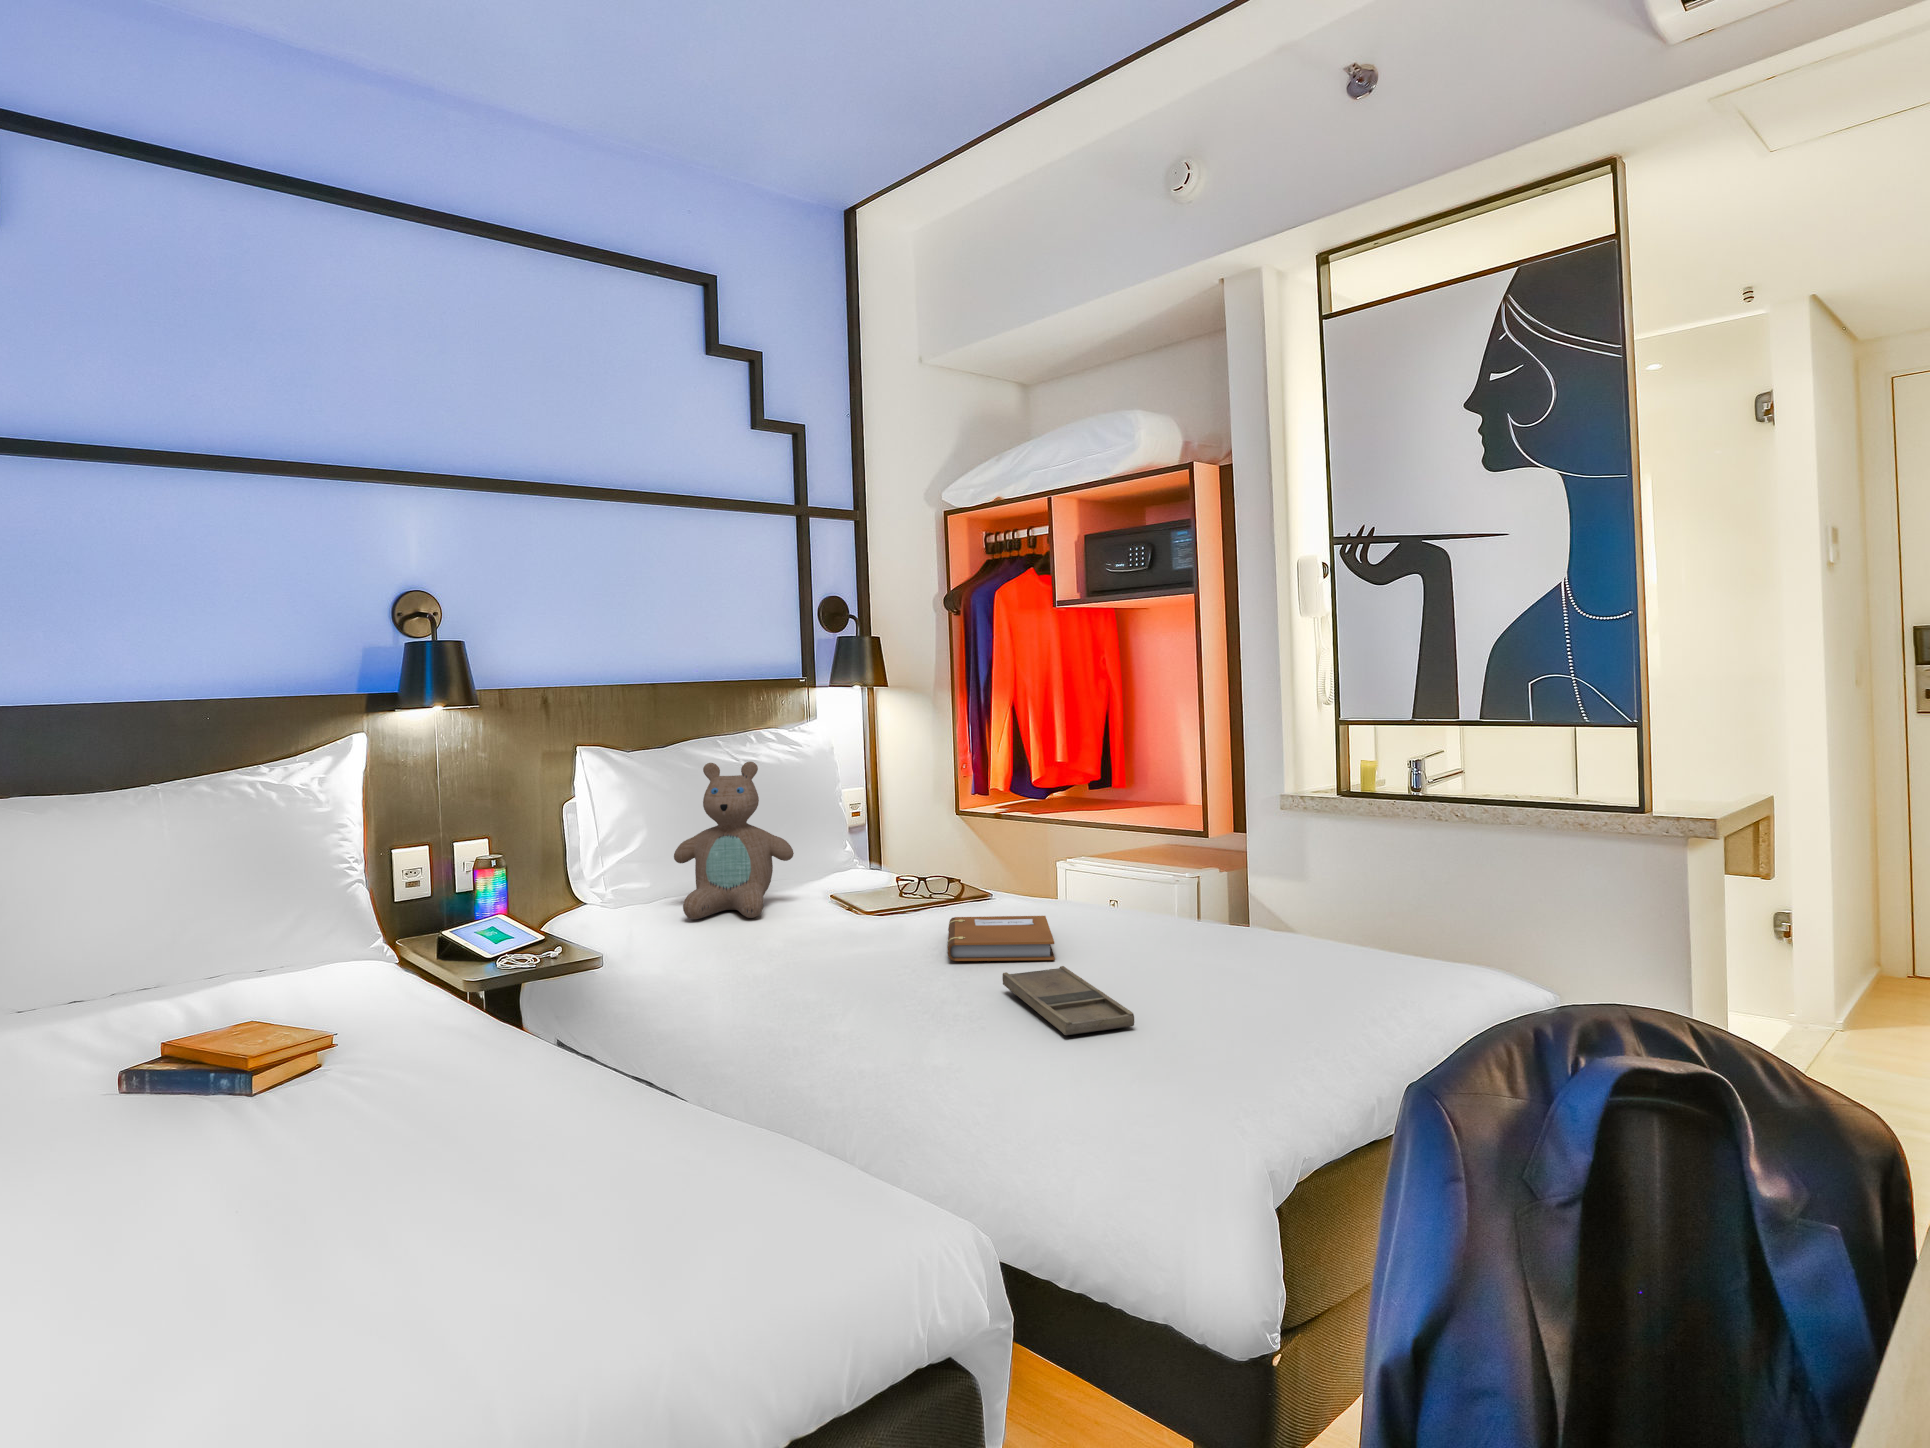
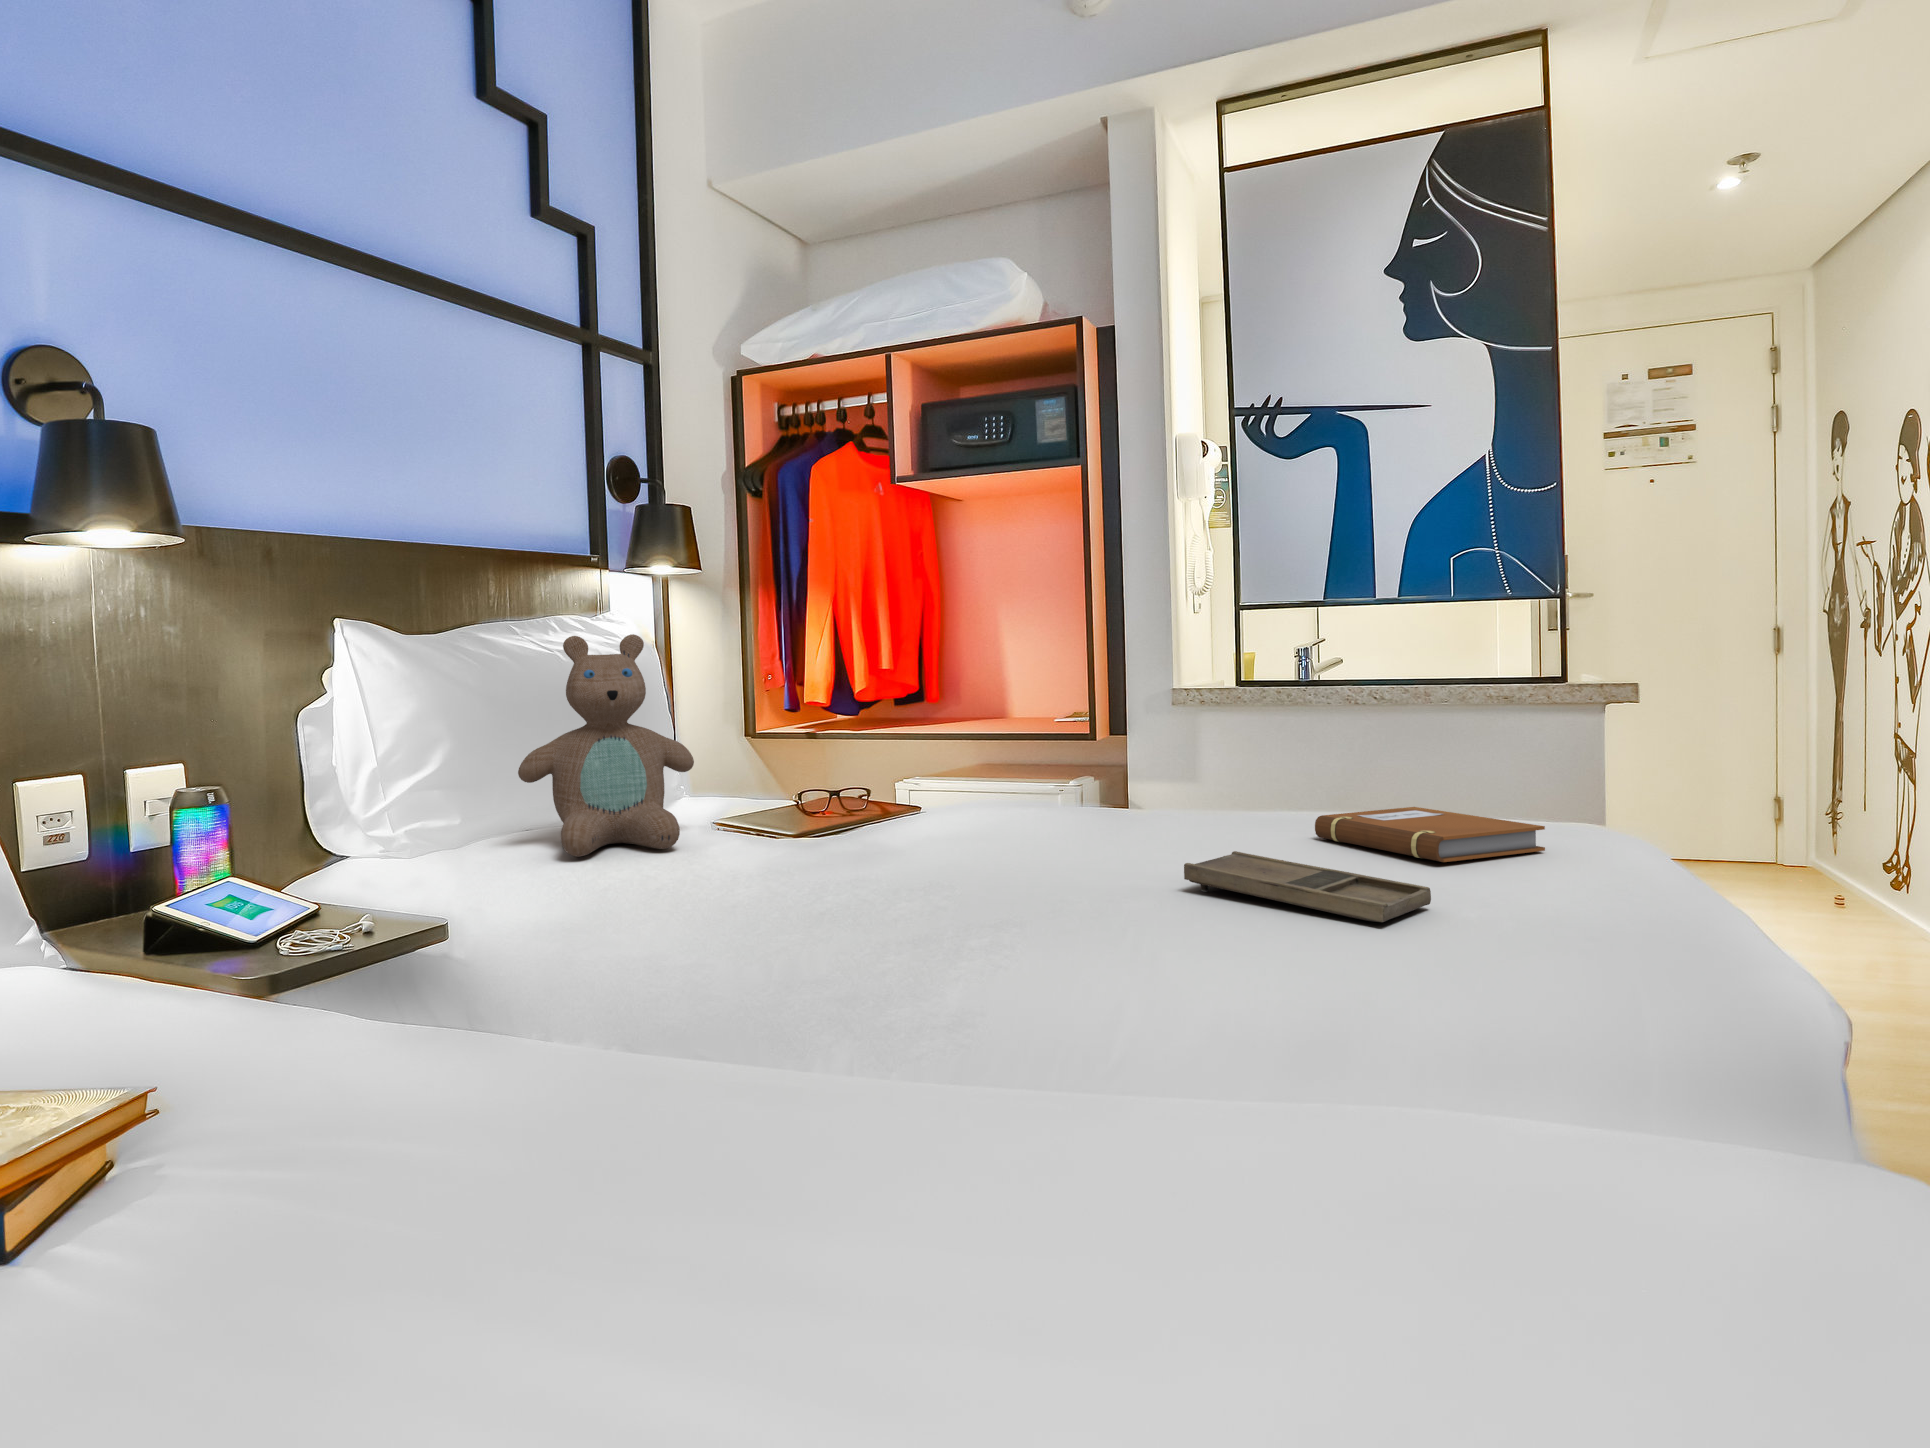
notebook: present [947,916,1055,961] -> present [1315,807,1545,862]

